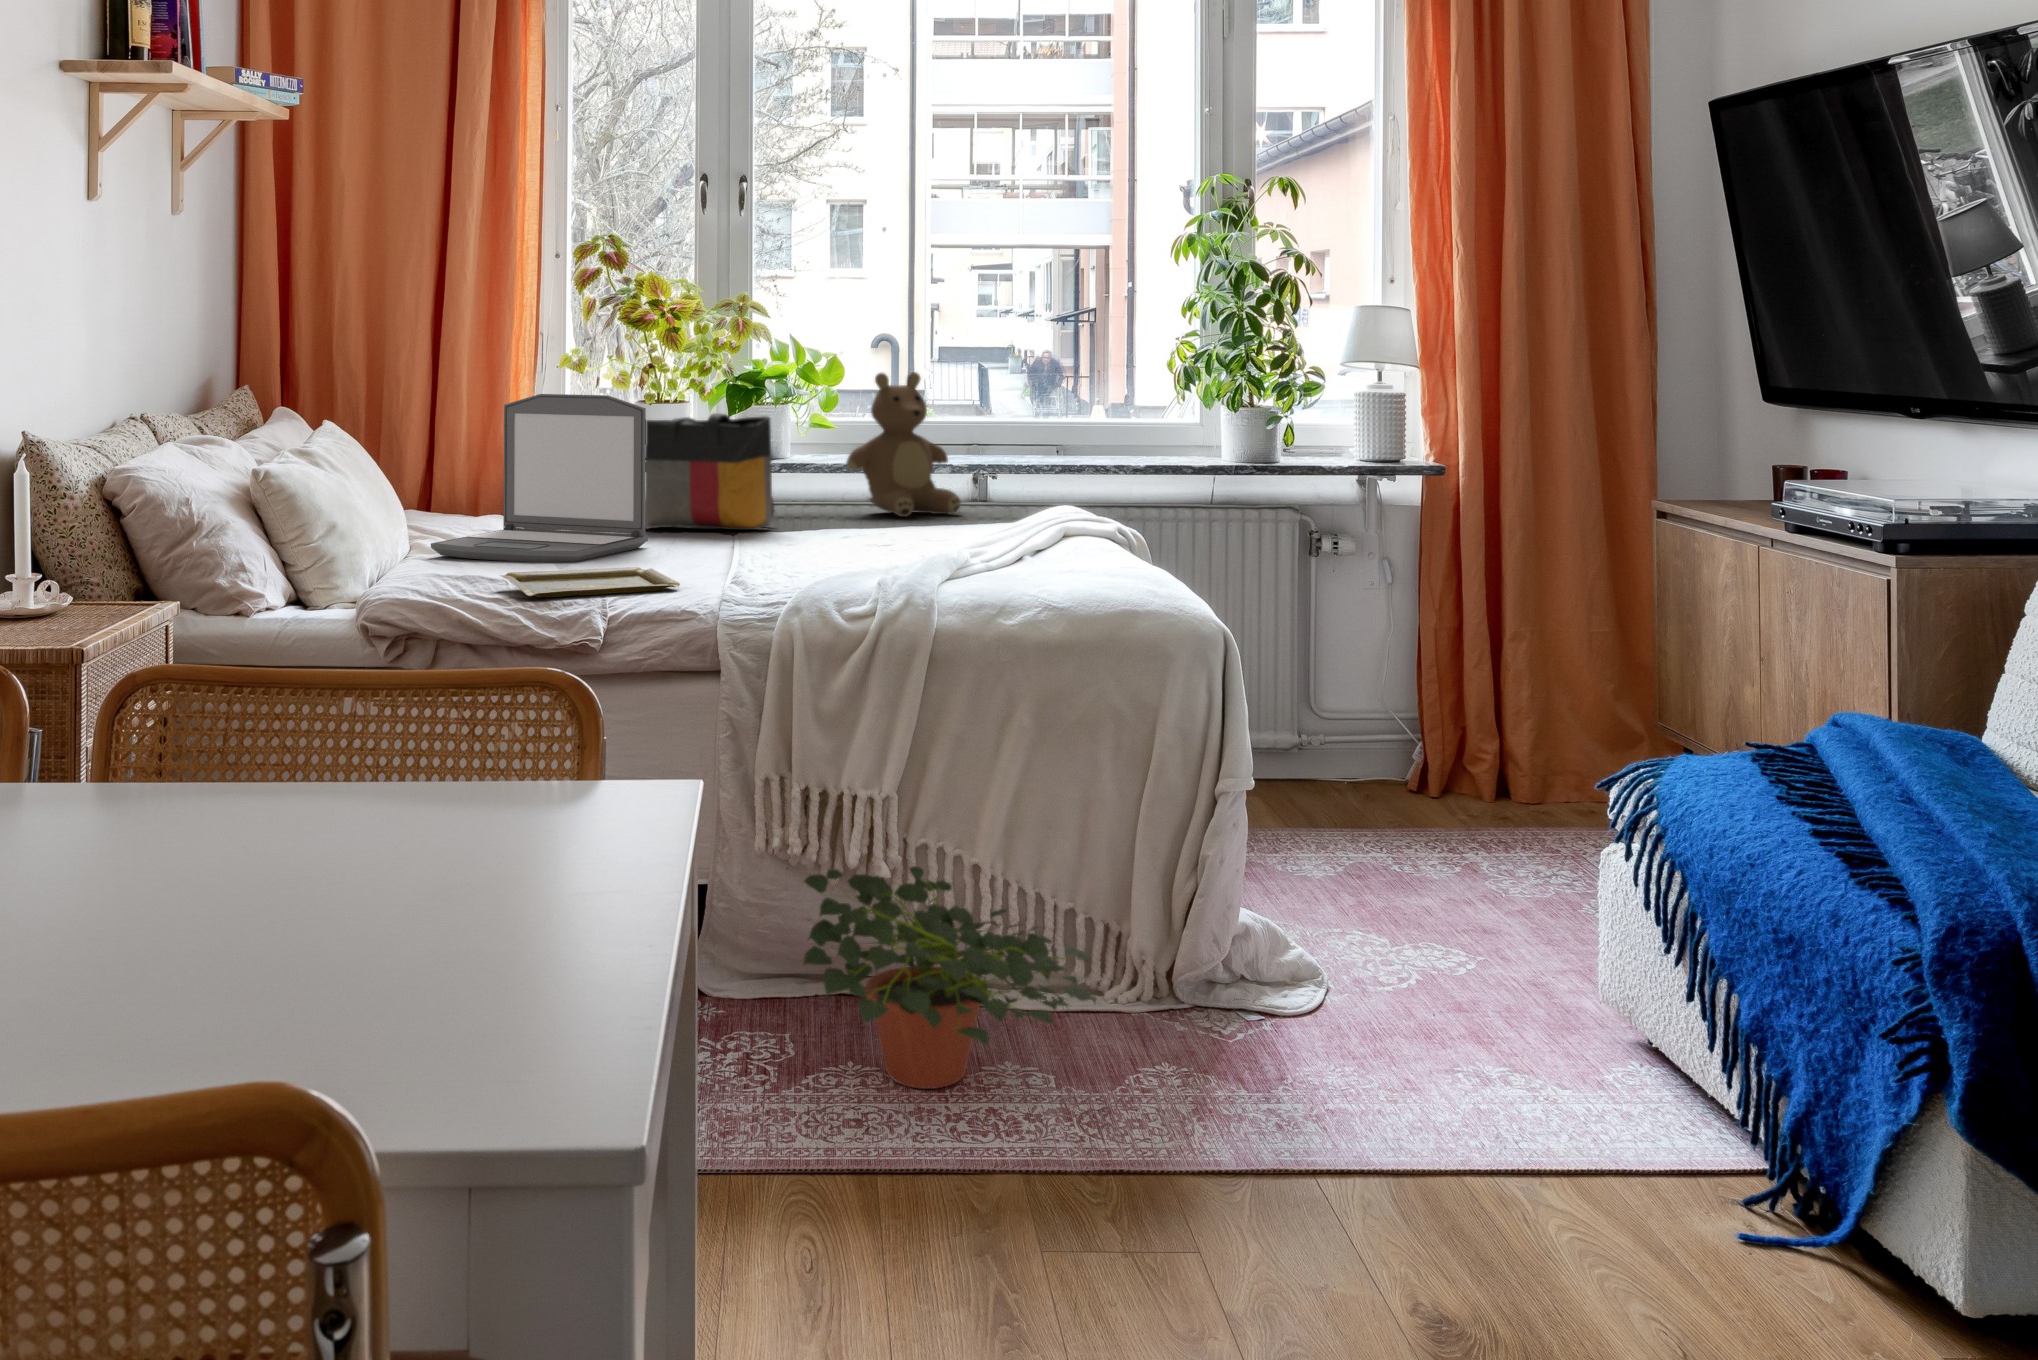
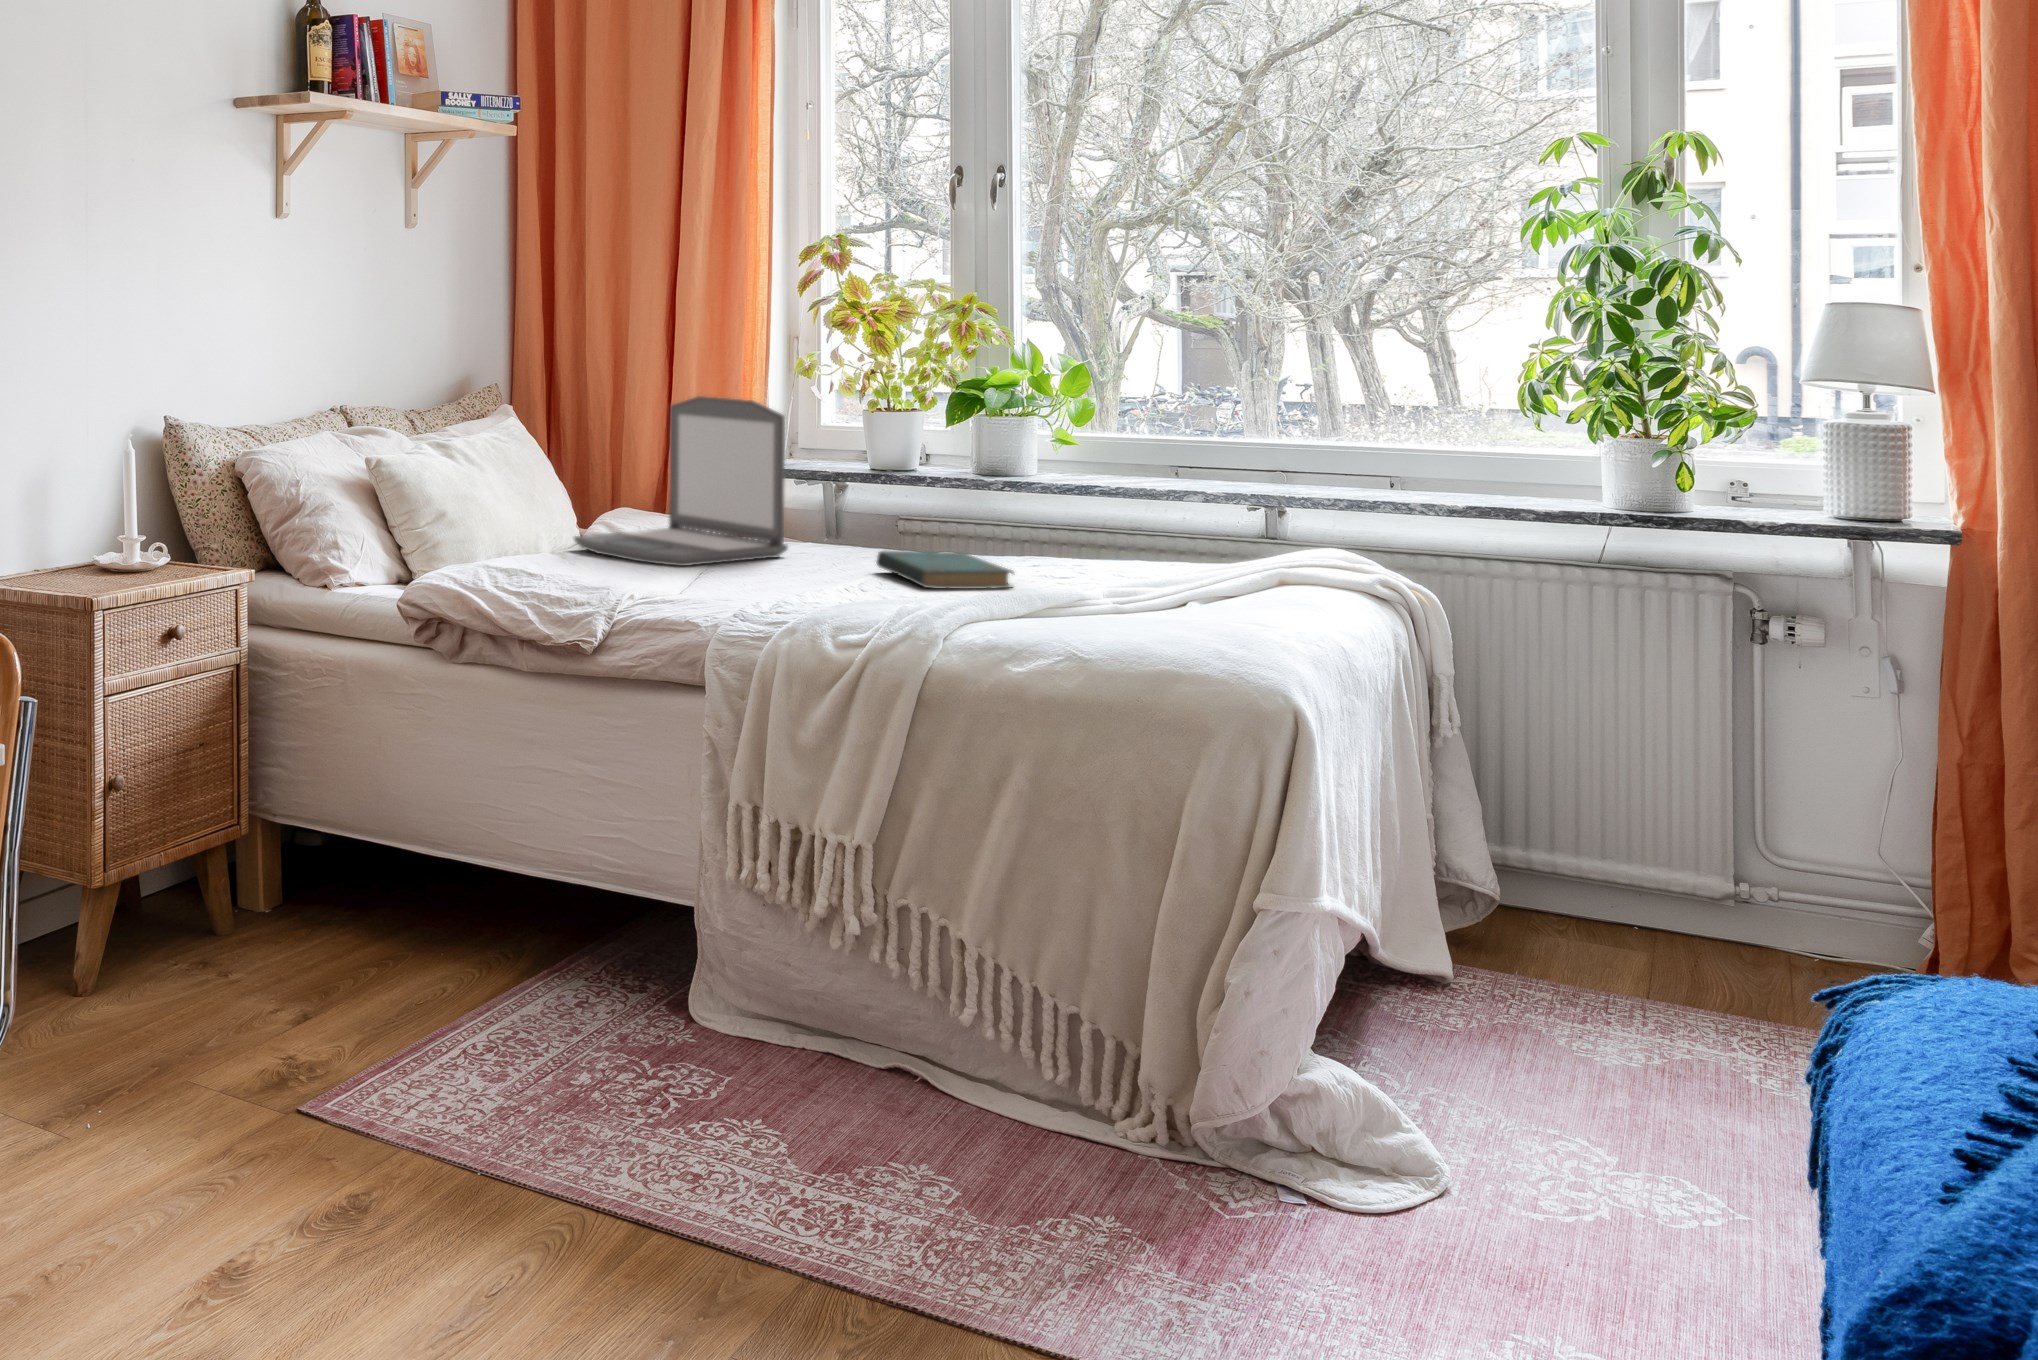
teddy bear: present [846,372,960,517] -> none [1082,384,1215,547]
tote bag: present [645,413,775,530] -> none [830,422,972,547]
book: none [756,528,898,560] -> present [877,550,1014,589]
tray: present [500,567,680,598] -> none [533,572,697,603]
potted plant: present [804,866,1096,1089] -> none [697,915,1052,1174]

